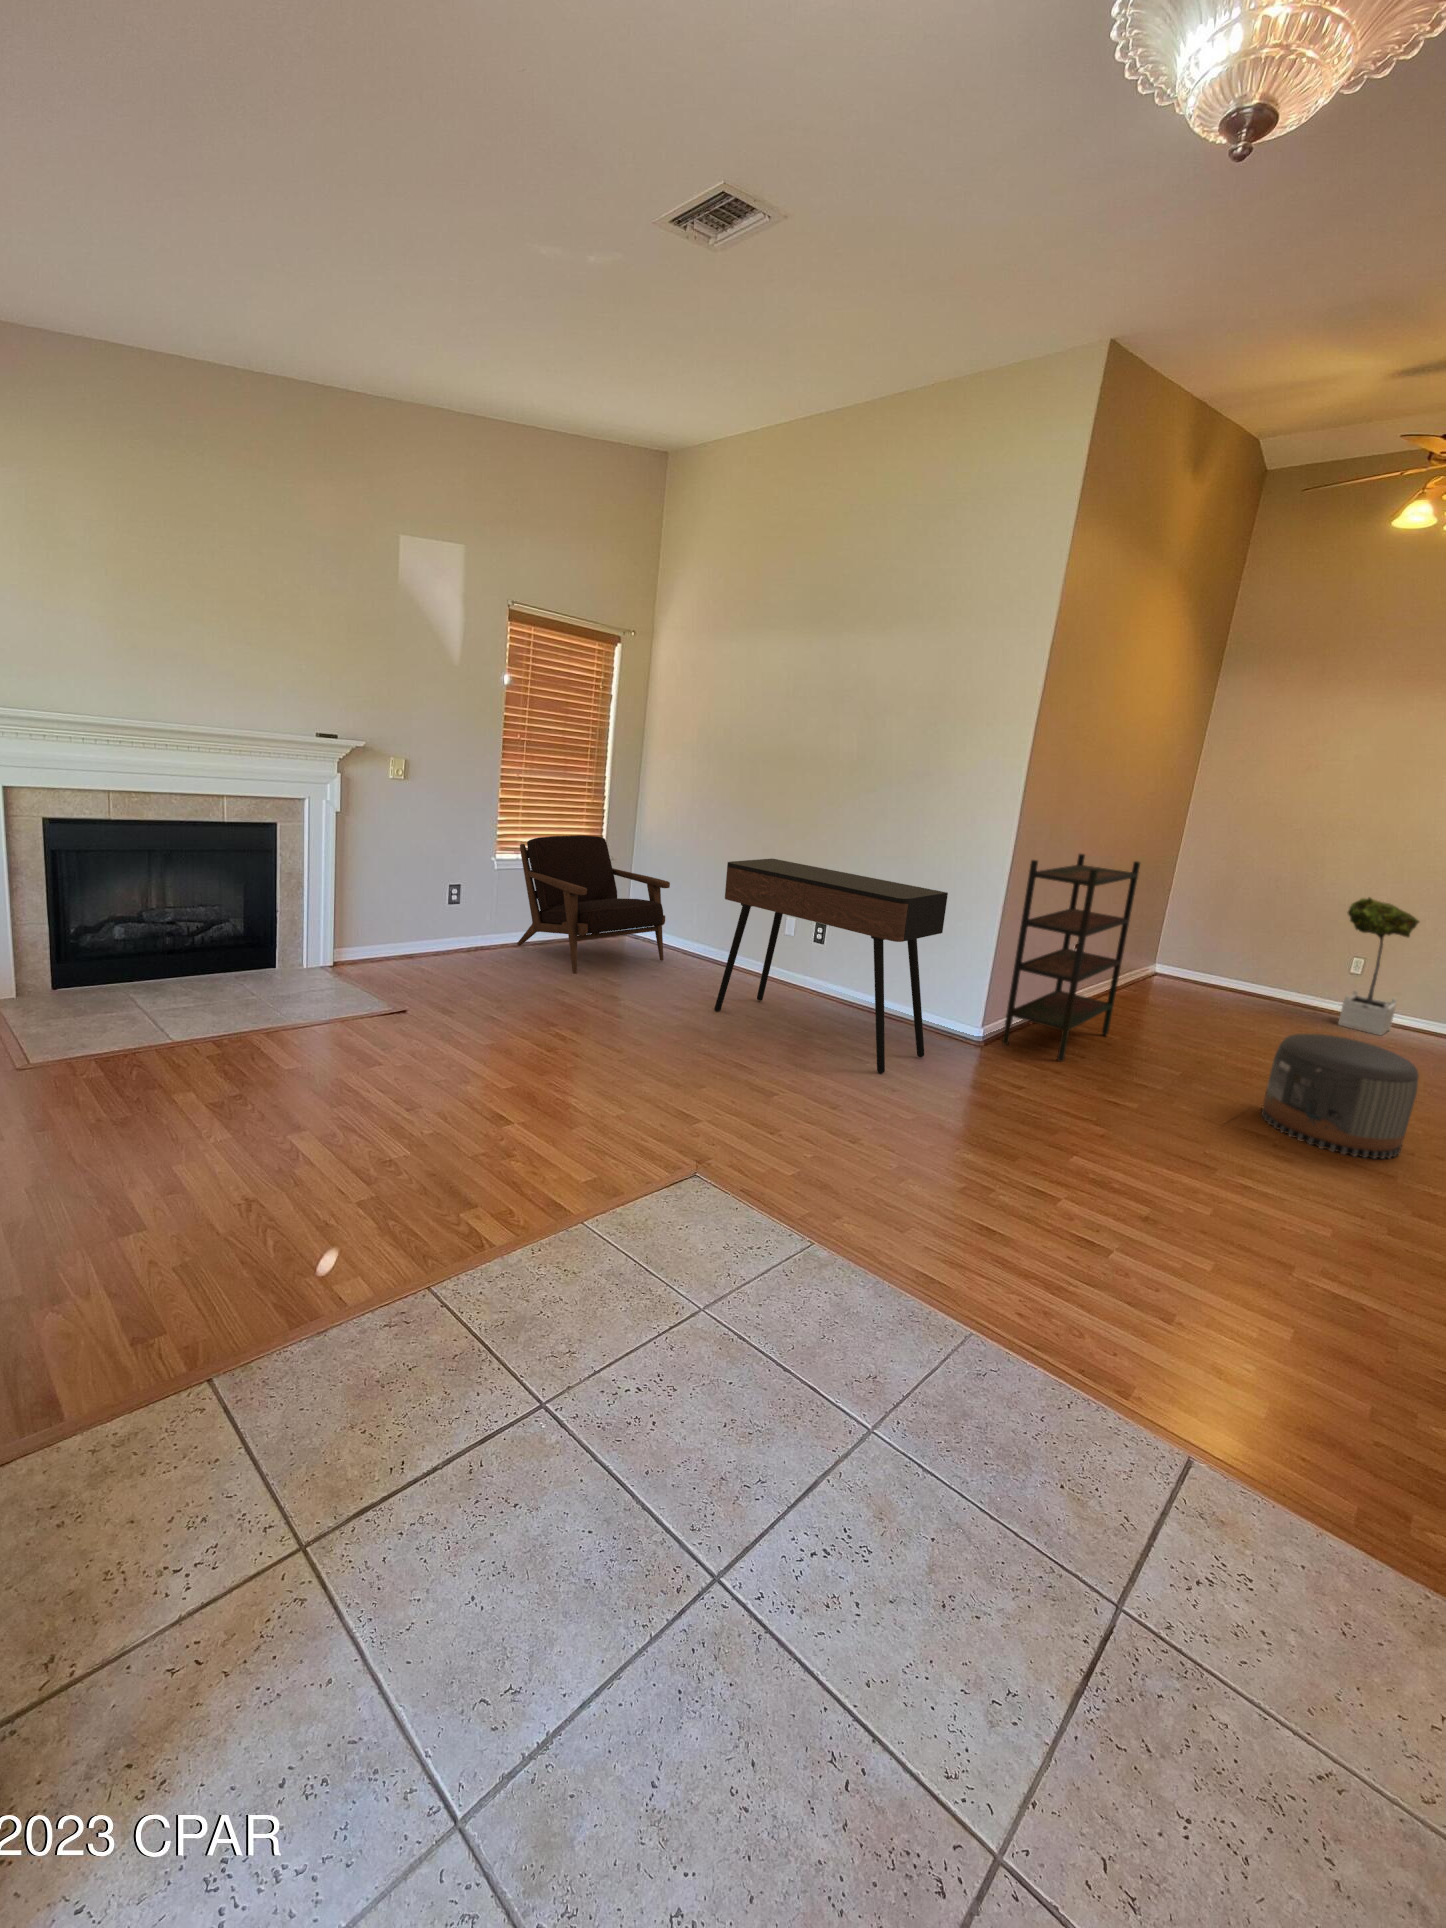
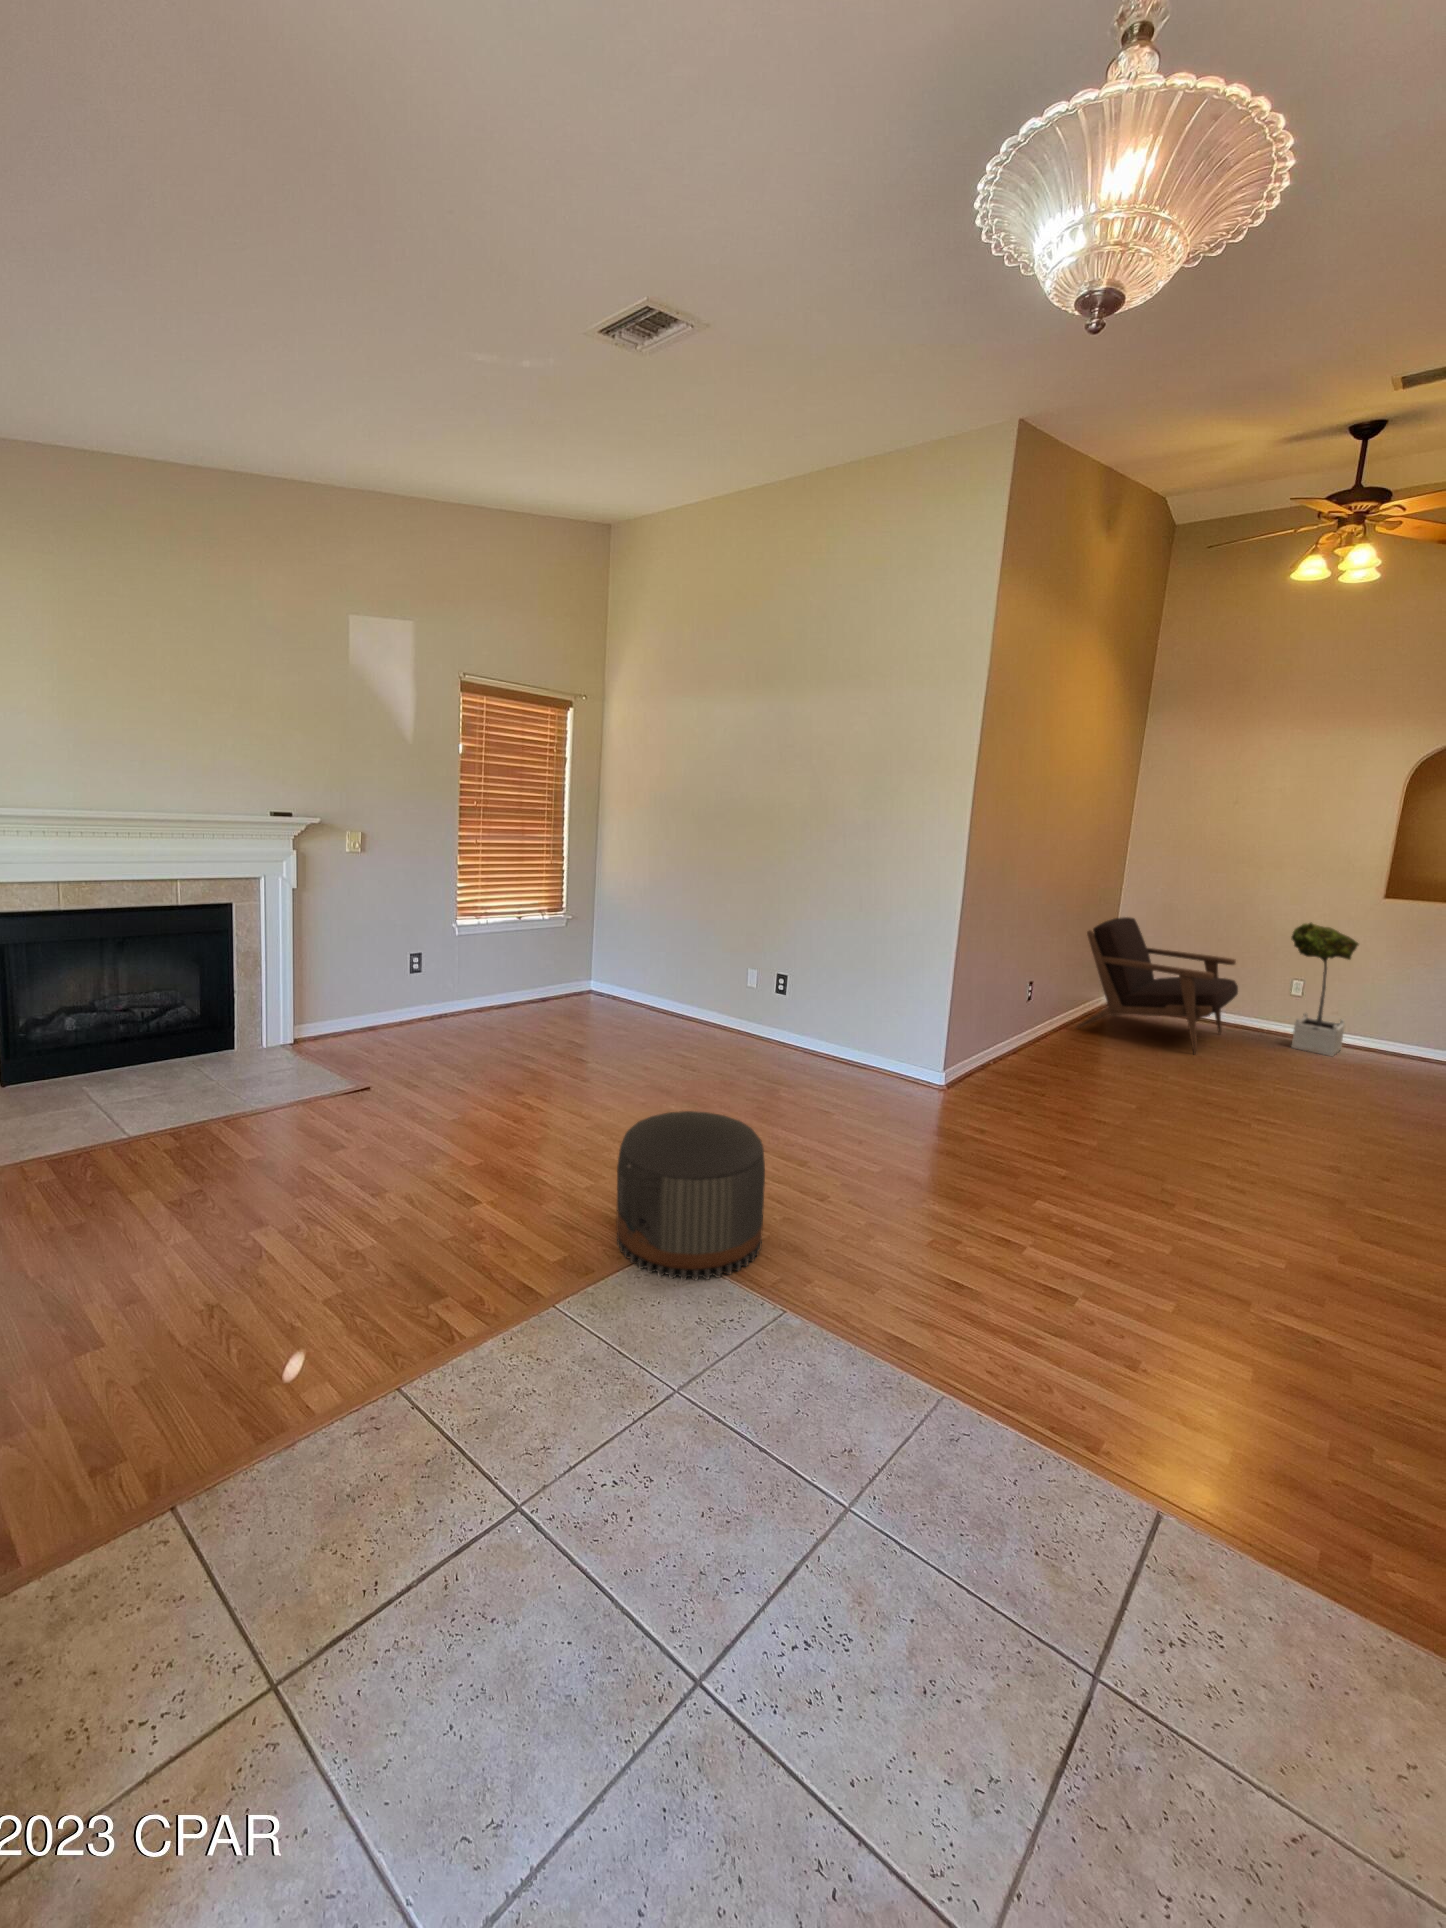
armchair: present [517,835,670,974] -> present [1077,917,1238,1055]
bookshelf: present [1002,854,1140,1062] -> none [967,895,1089,1104]
console table: present [715,859,948,1073] -> none [681,915,904,1127]
pouf: present [1262,1034,1419,1159] -> present [616,1111,765,1280]

